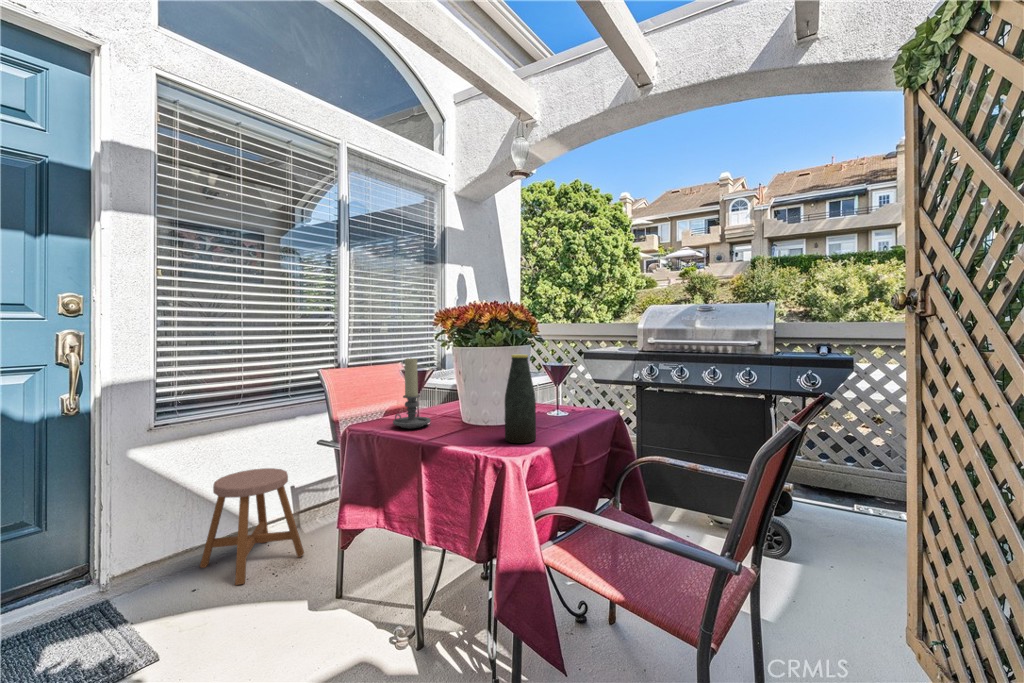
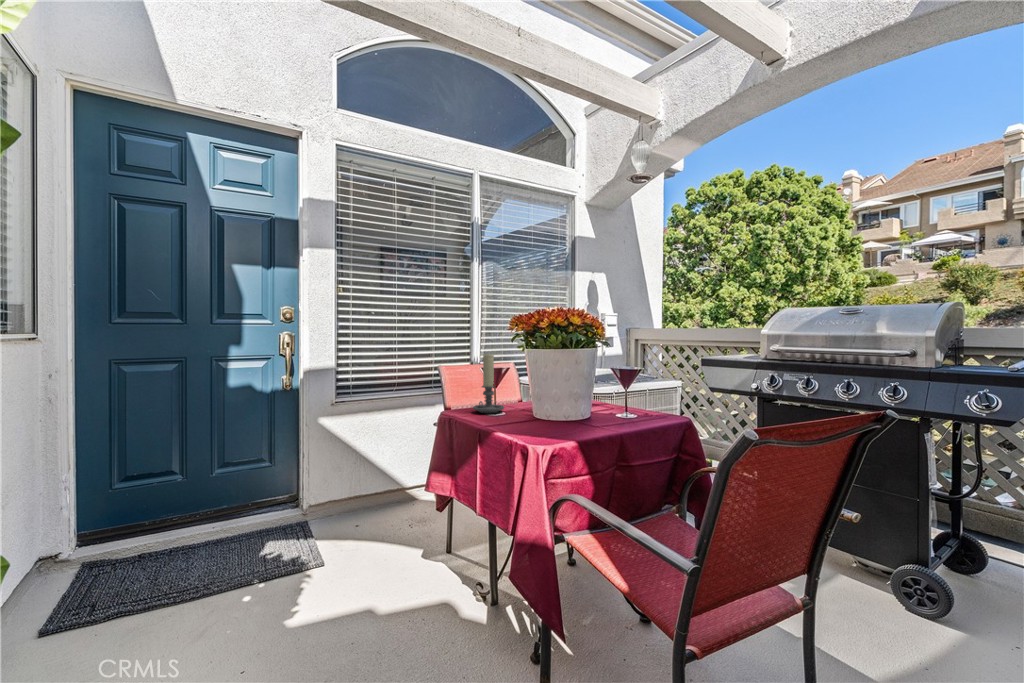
bottle: present [505,355,536,443] -> none [547,351,576,430]
stool: present [200,468,304,585] -> none [362,443,433,529]

